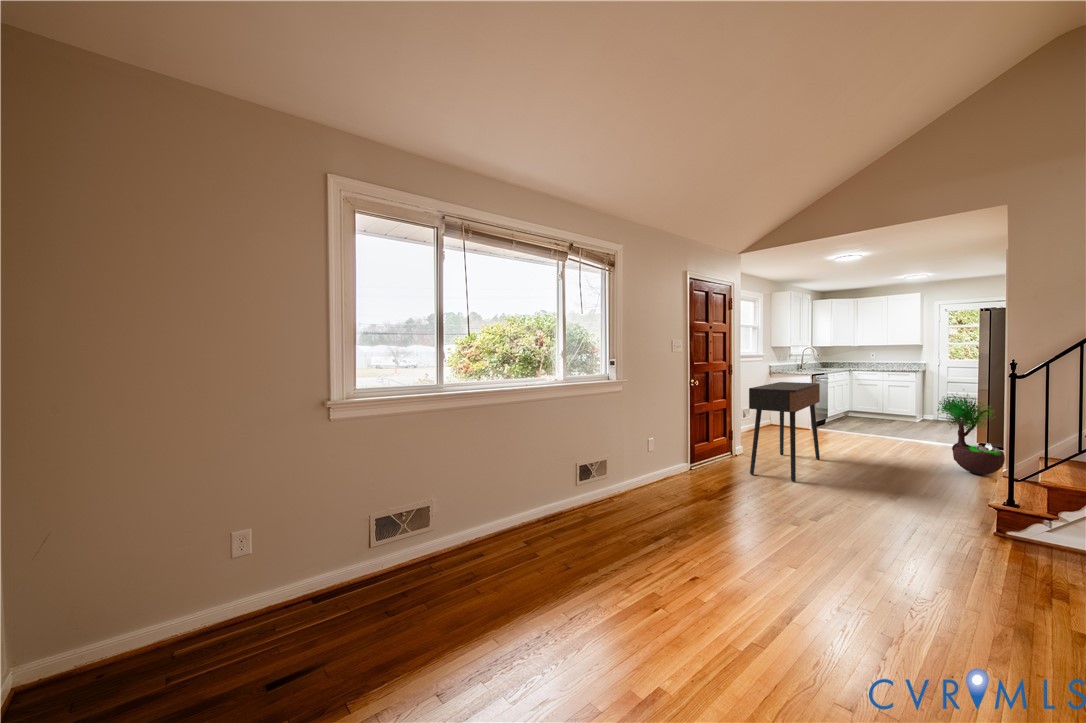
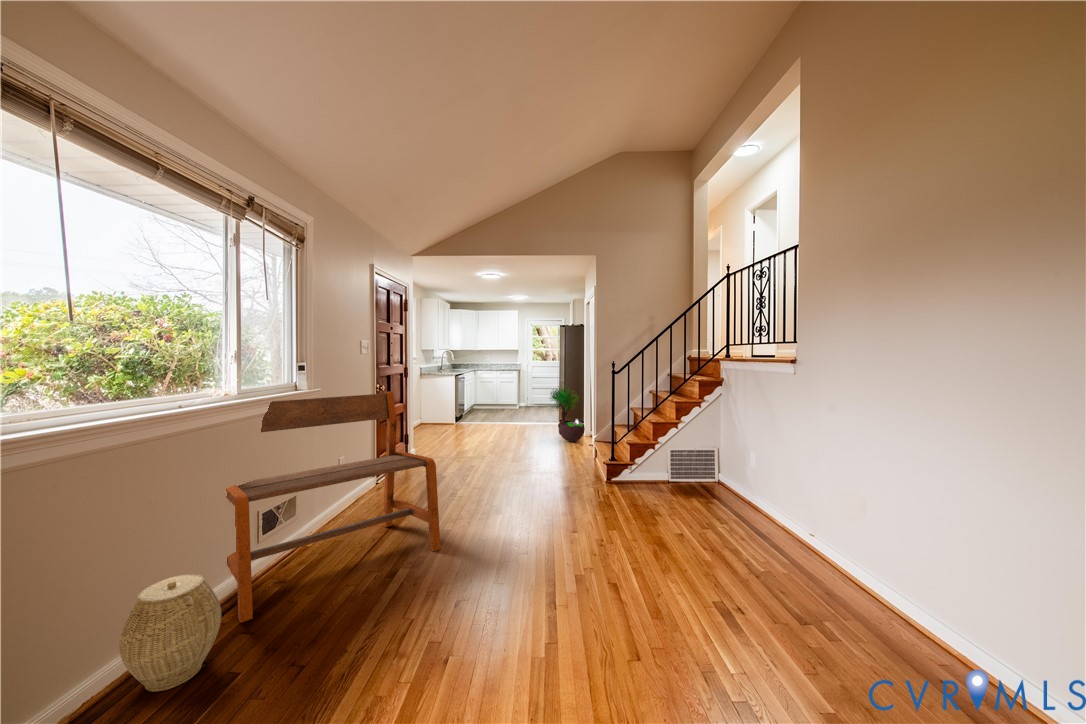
console table: present [749,382,820,481] -> none [435,383,479,474]
bench: none [553,386,708,535] -> present [225,392,440,623]
woven basket: none [491,487,537,549] -> present [119,574,221,692]

